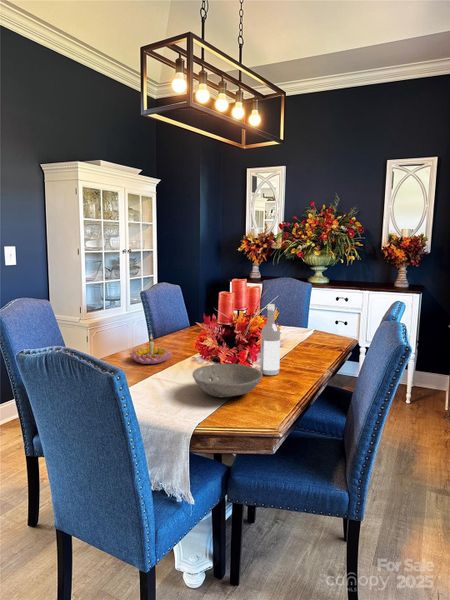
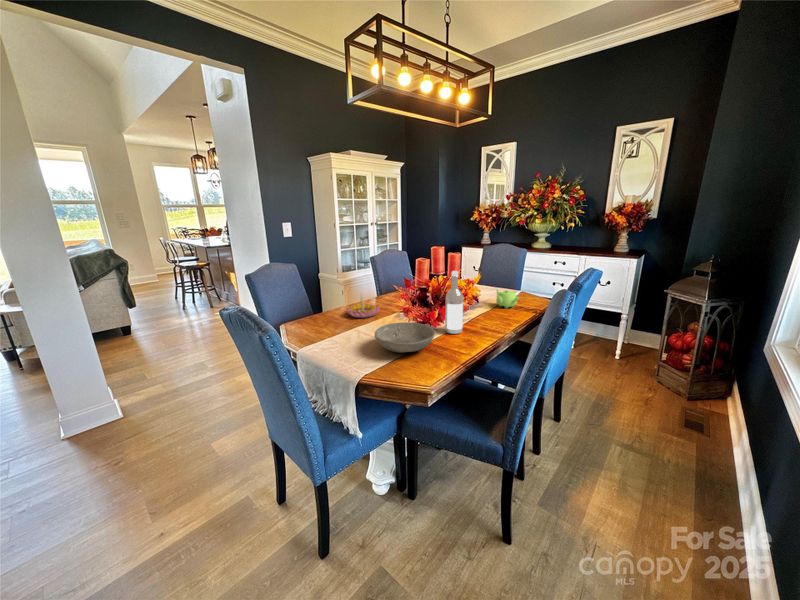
teapot: none [296,326,325,347] -> present [496,289,519,308]

